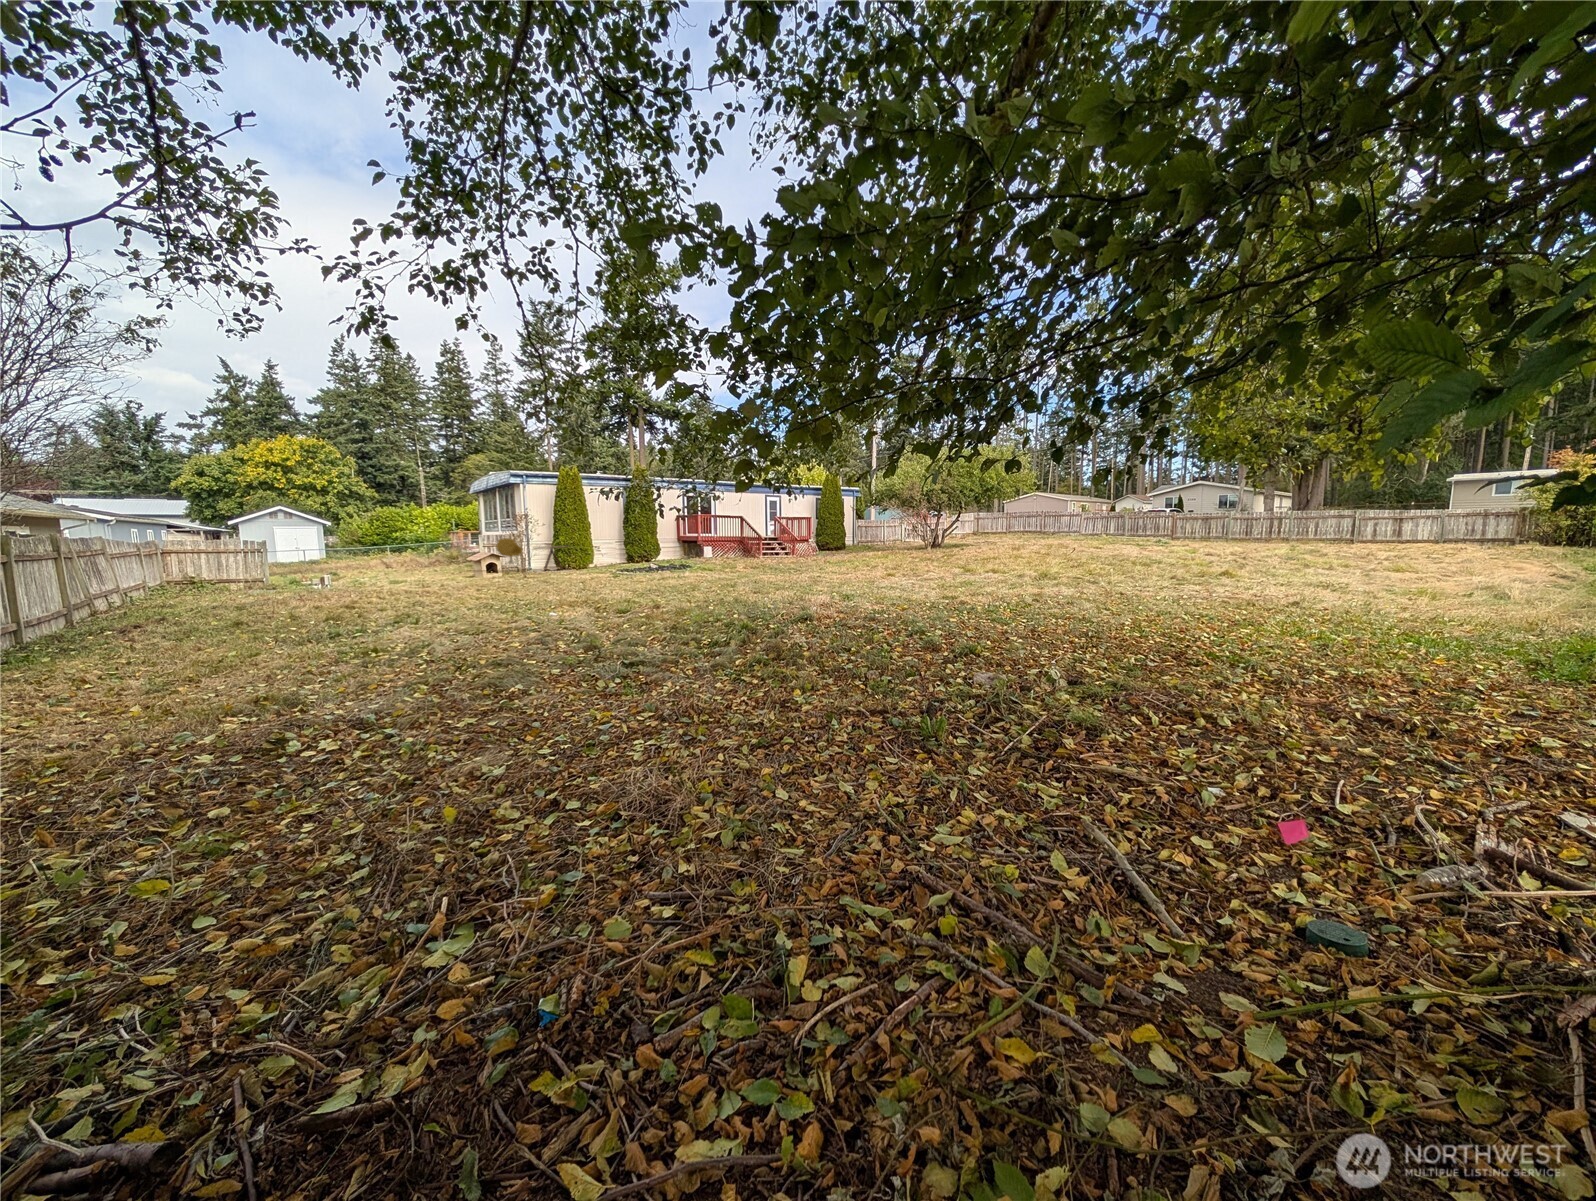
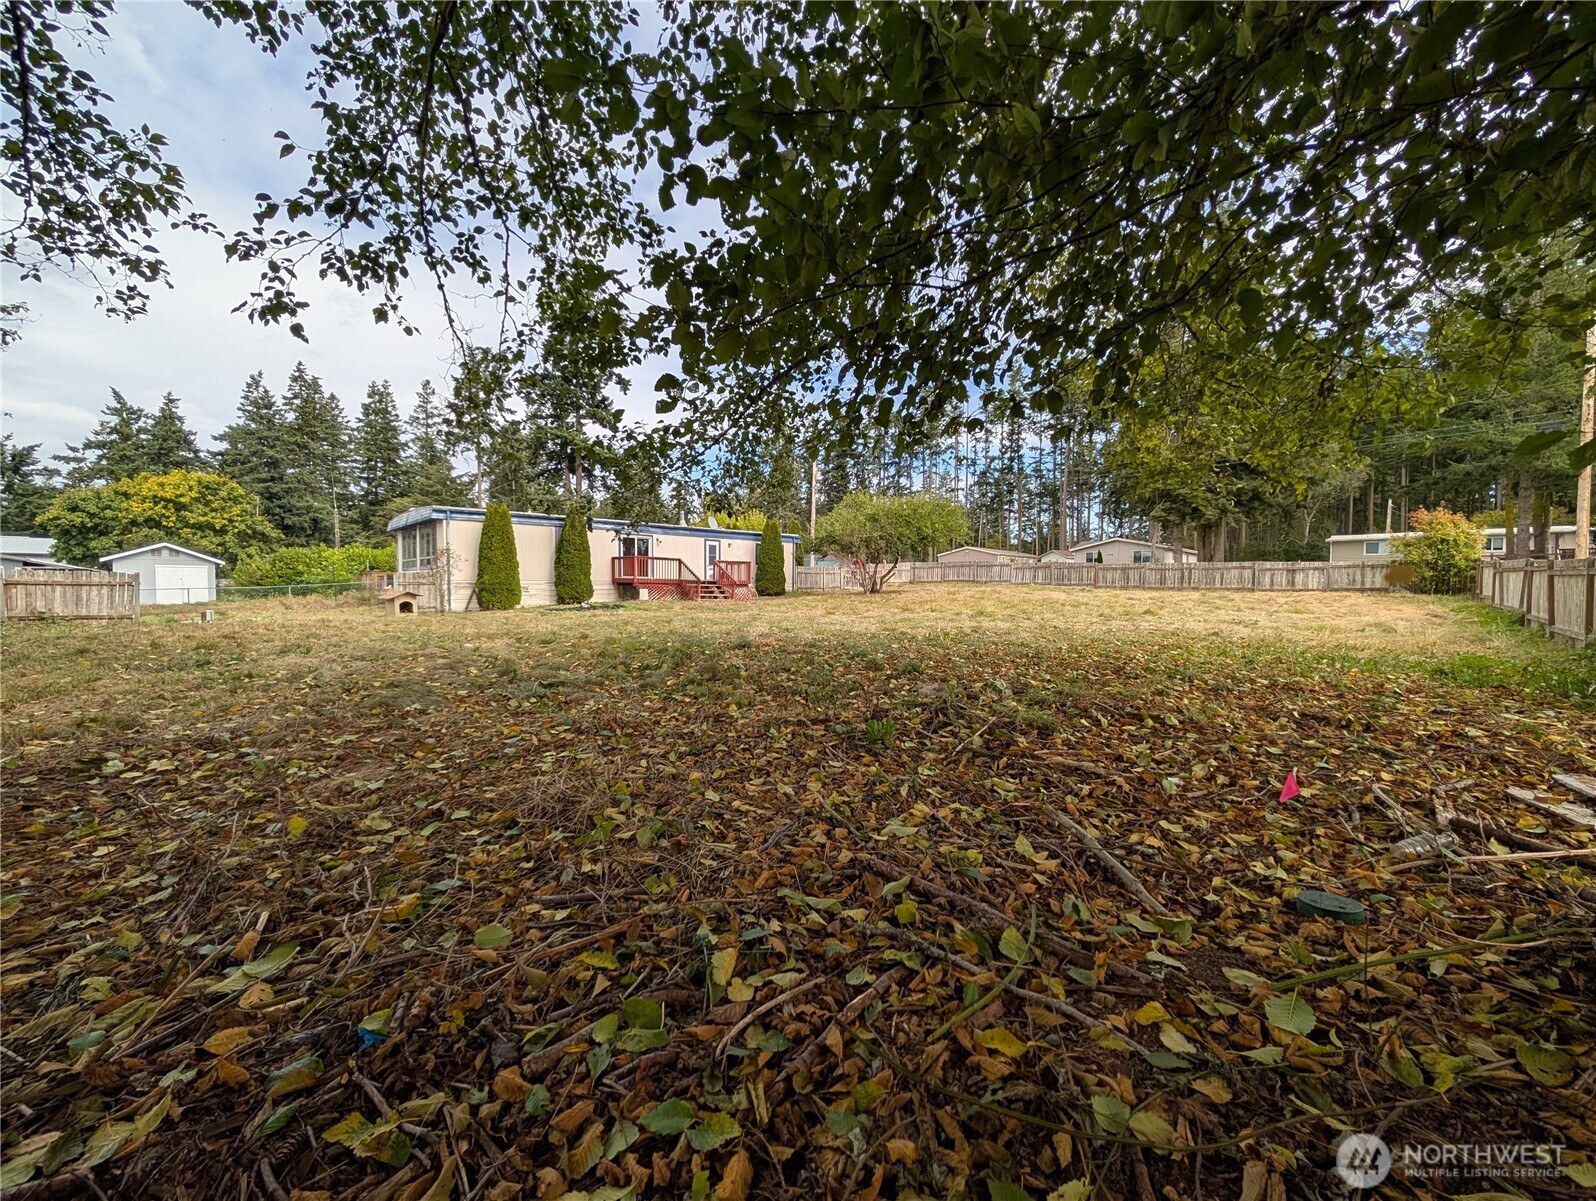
chair: present [496,538,525,569] -> present [1383,566,1415,594]

